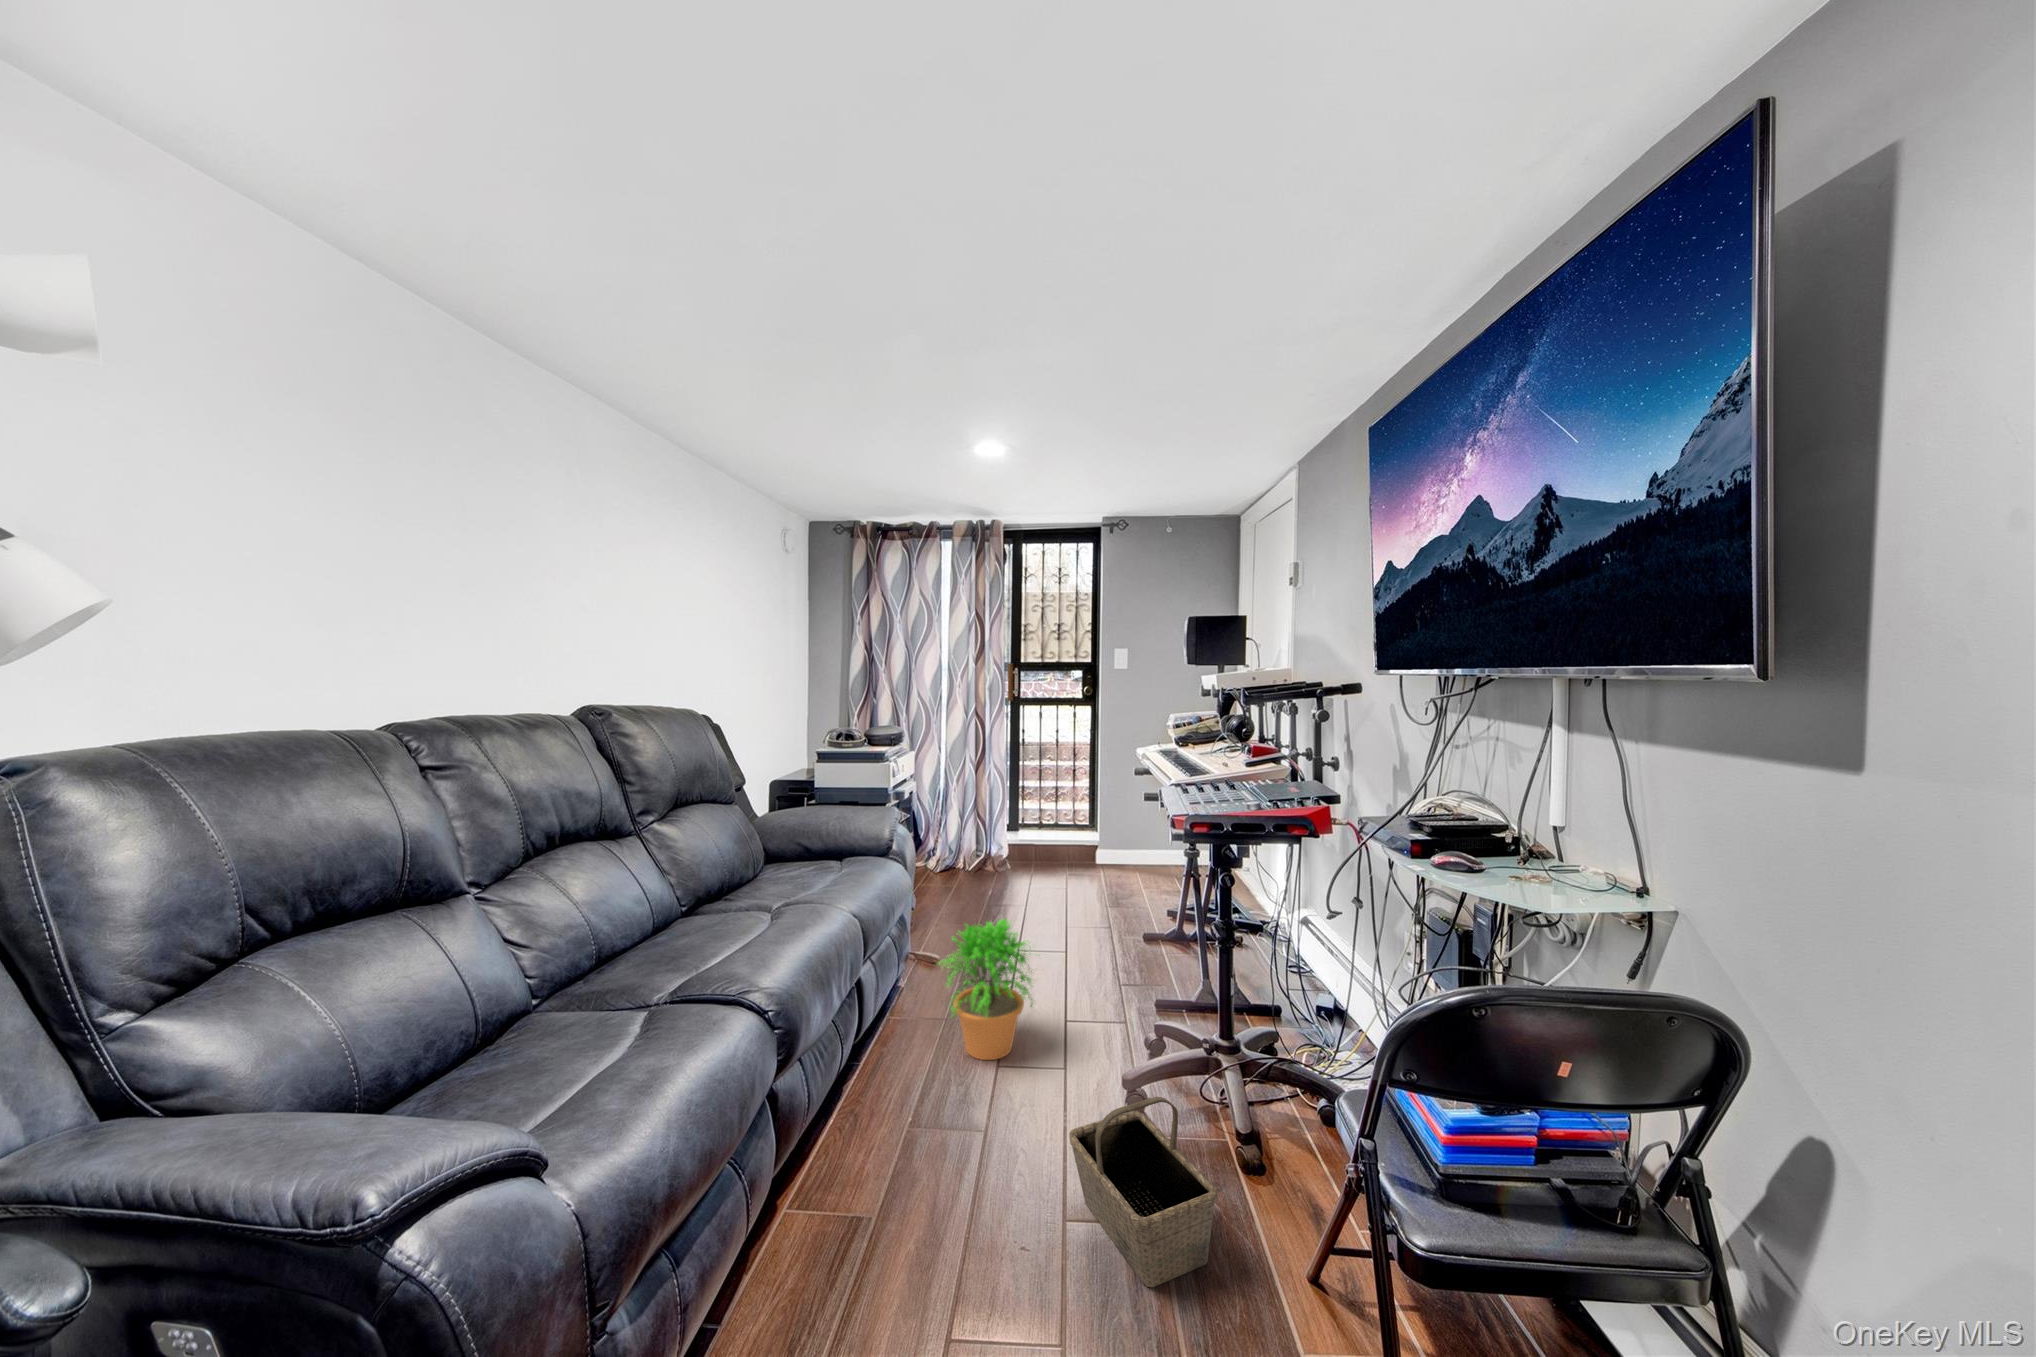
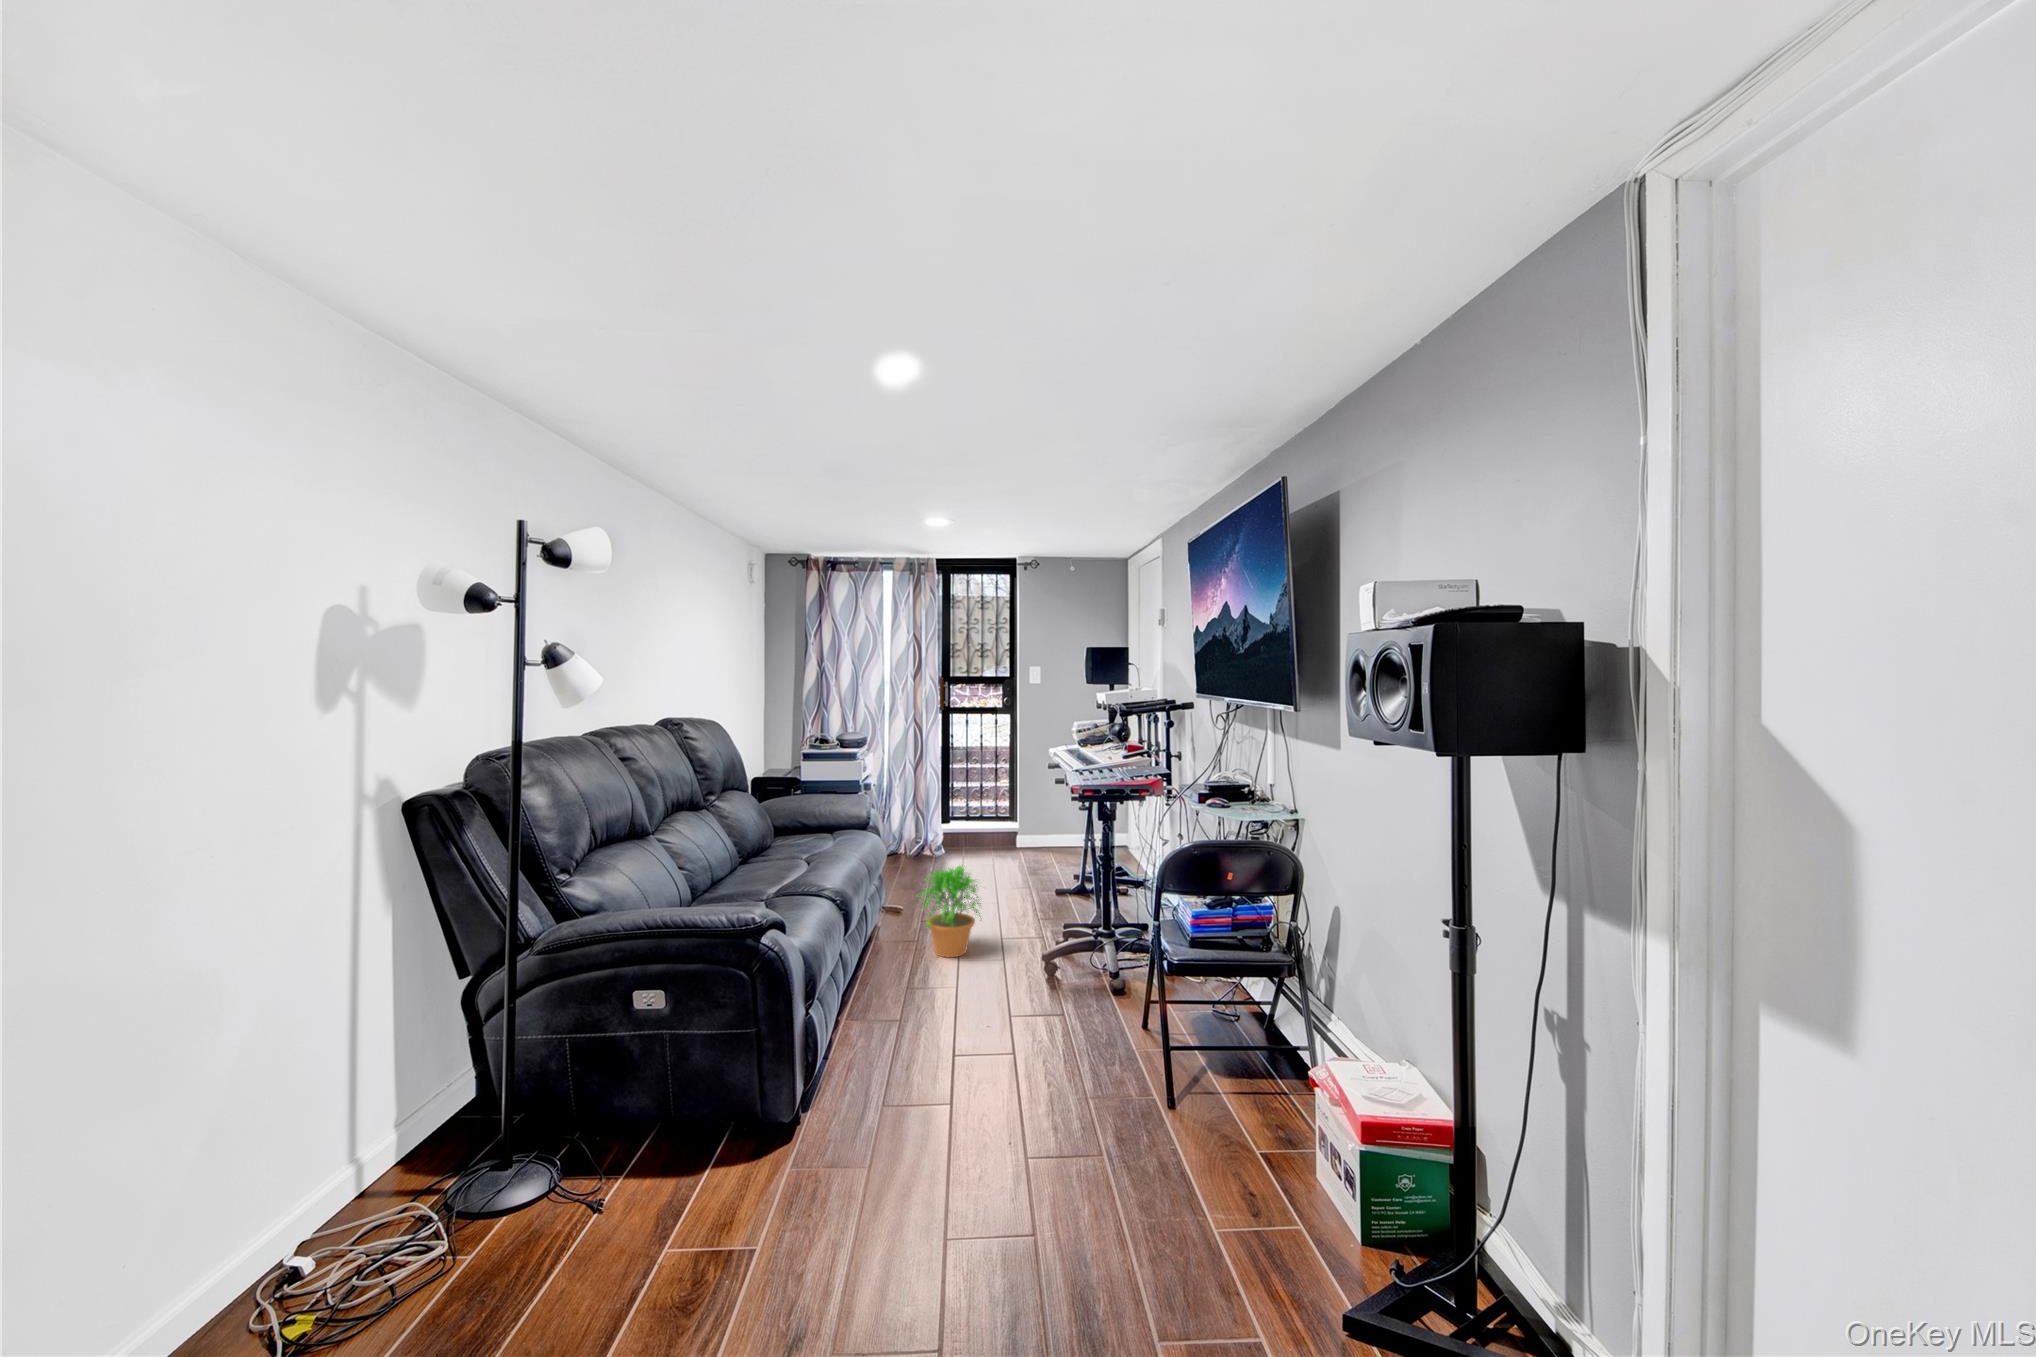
basket: present [1069,1097,1218,1288] -> none [1012,942,1094,1032]

